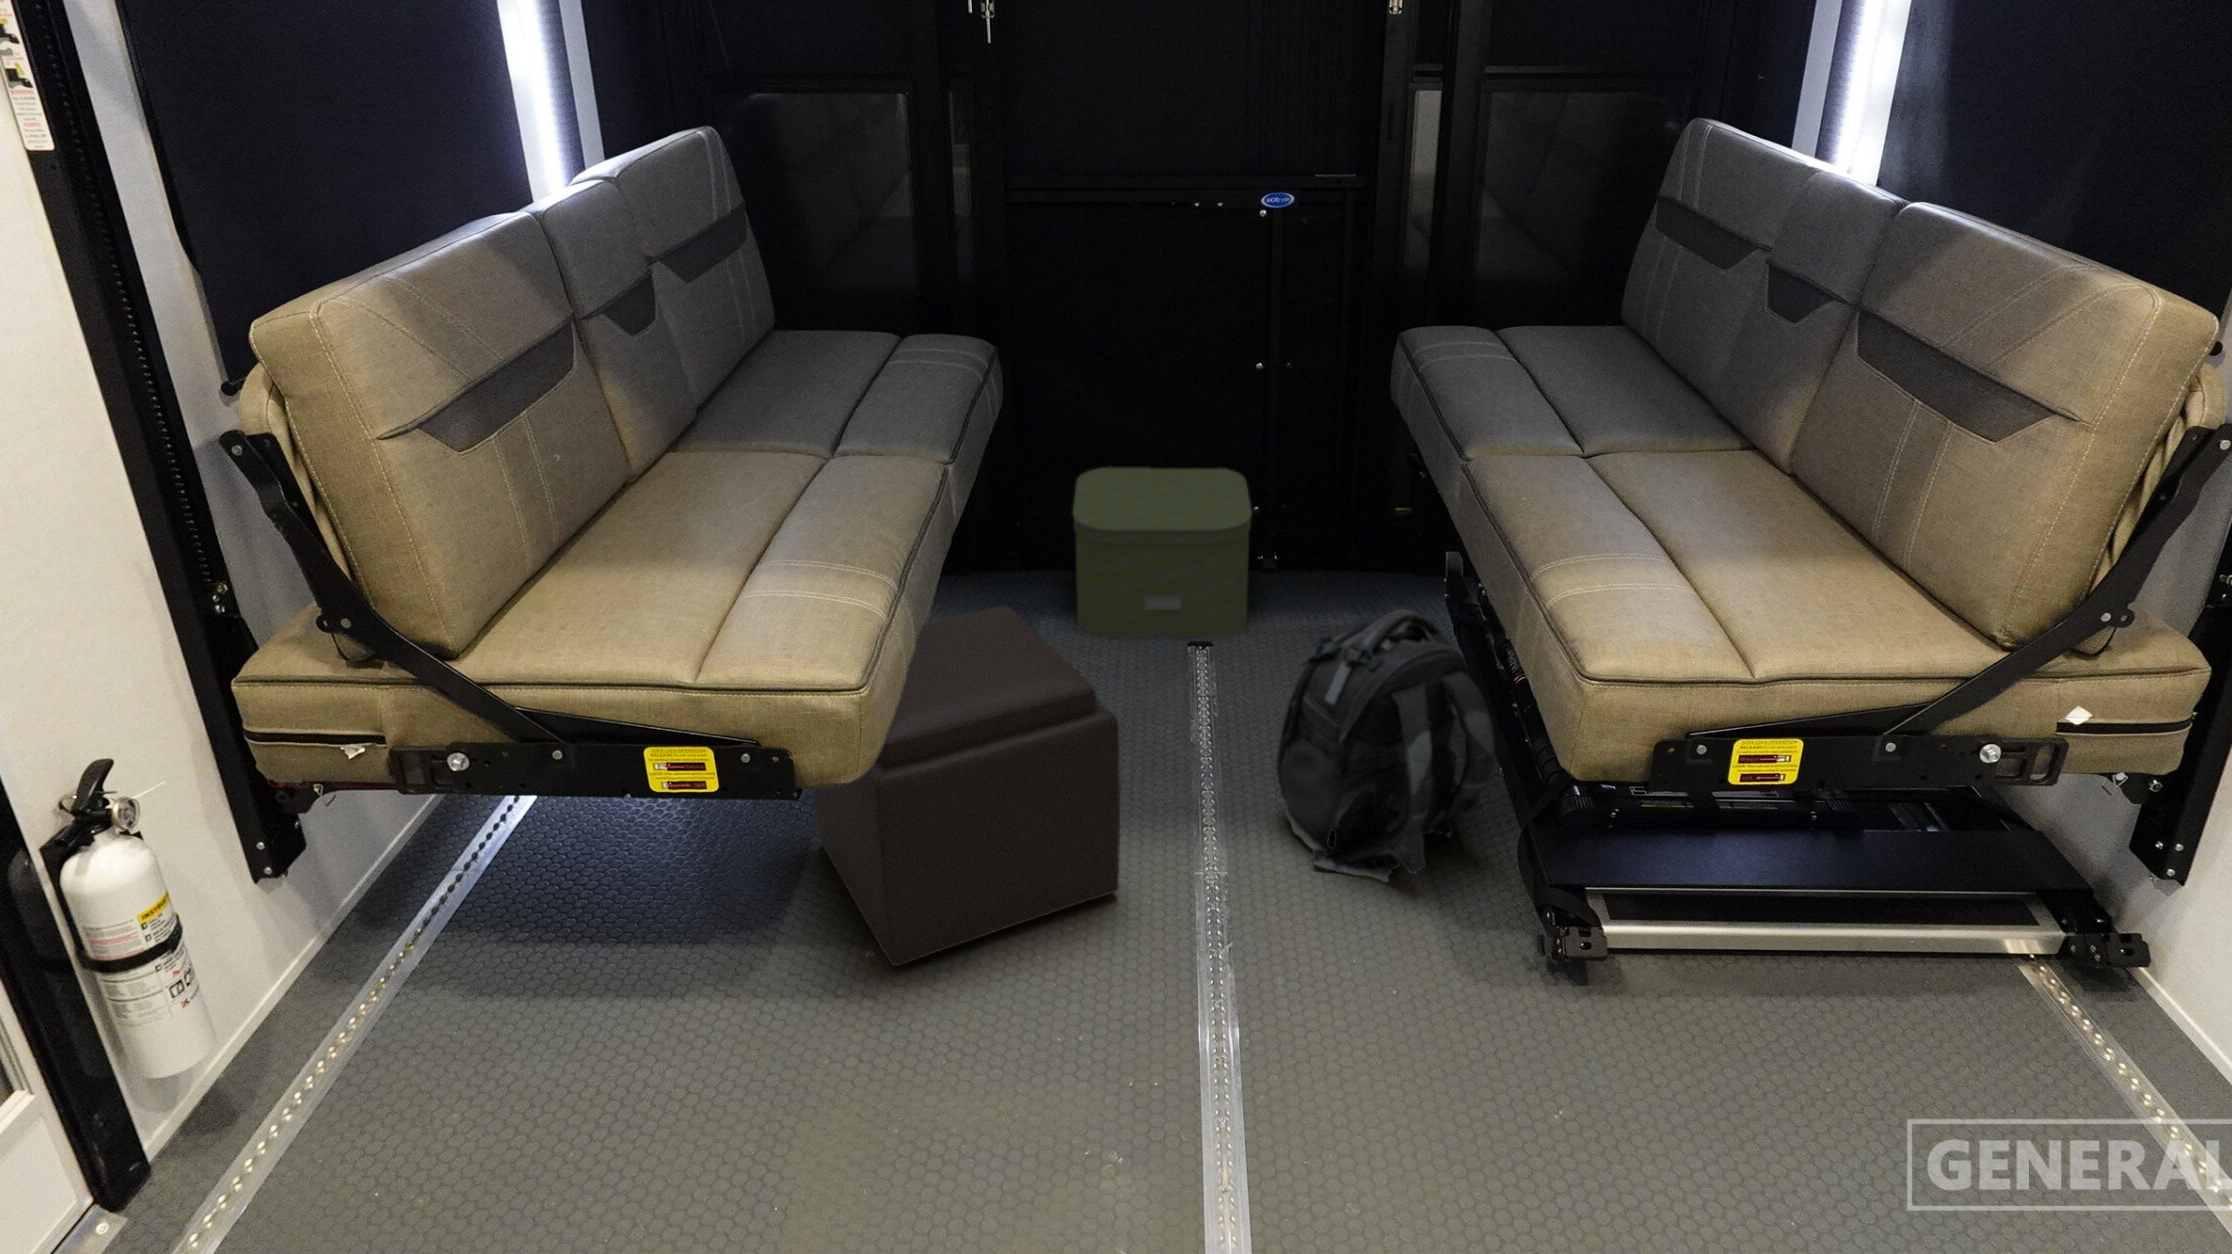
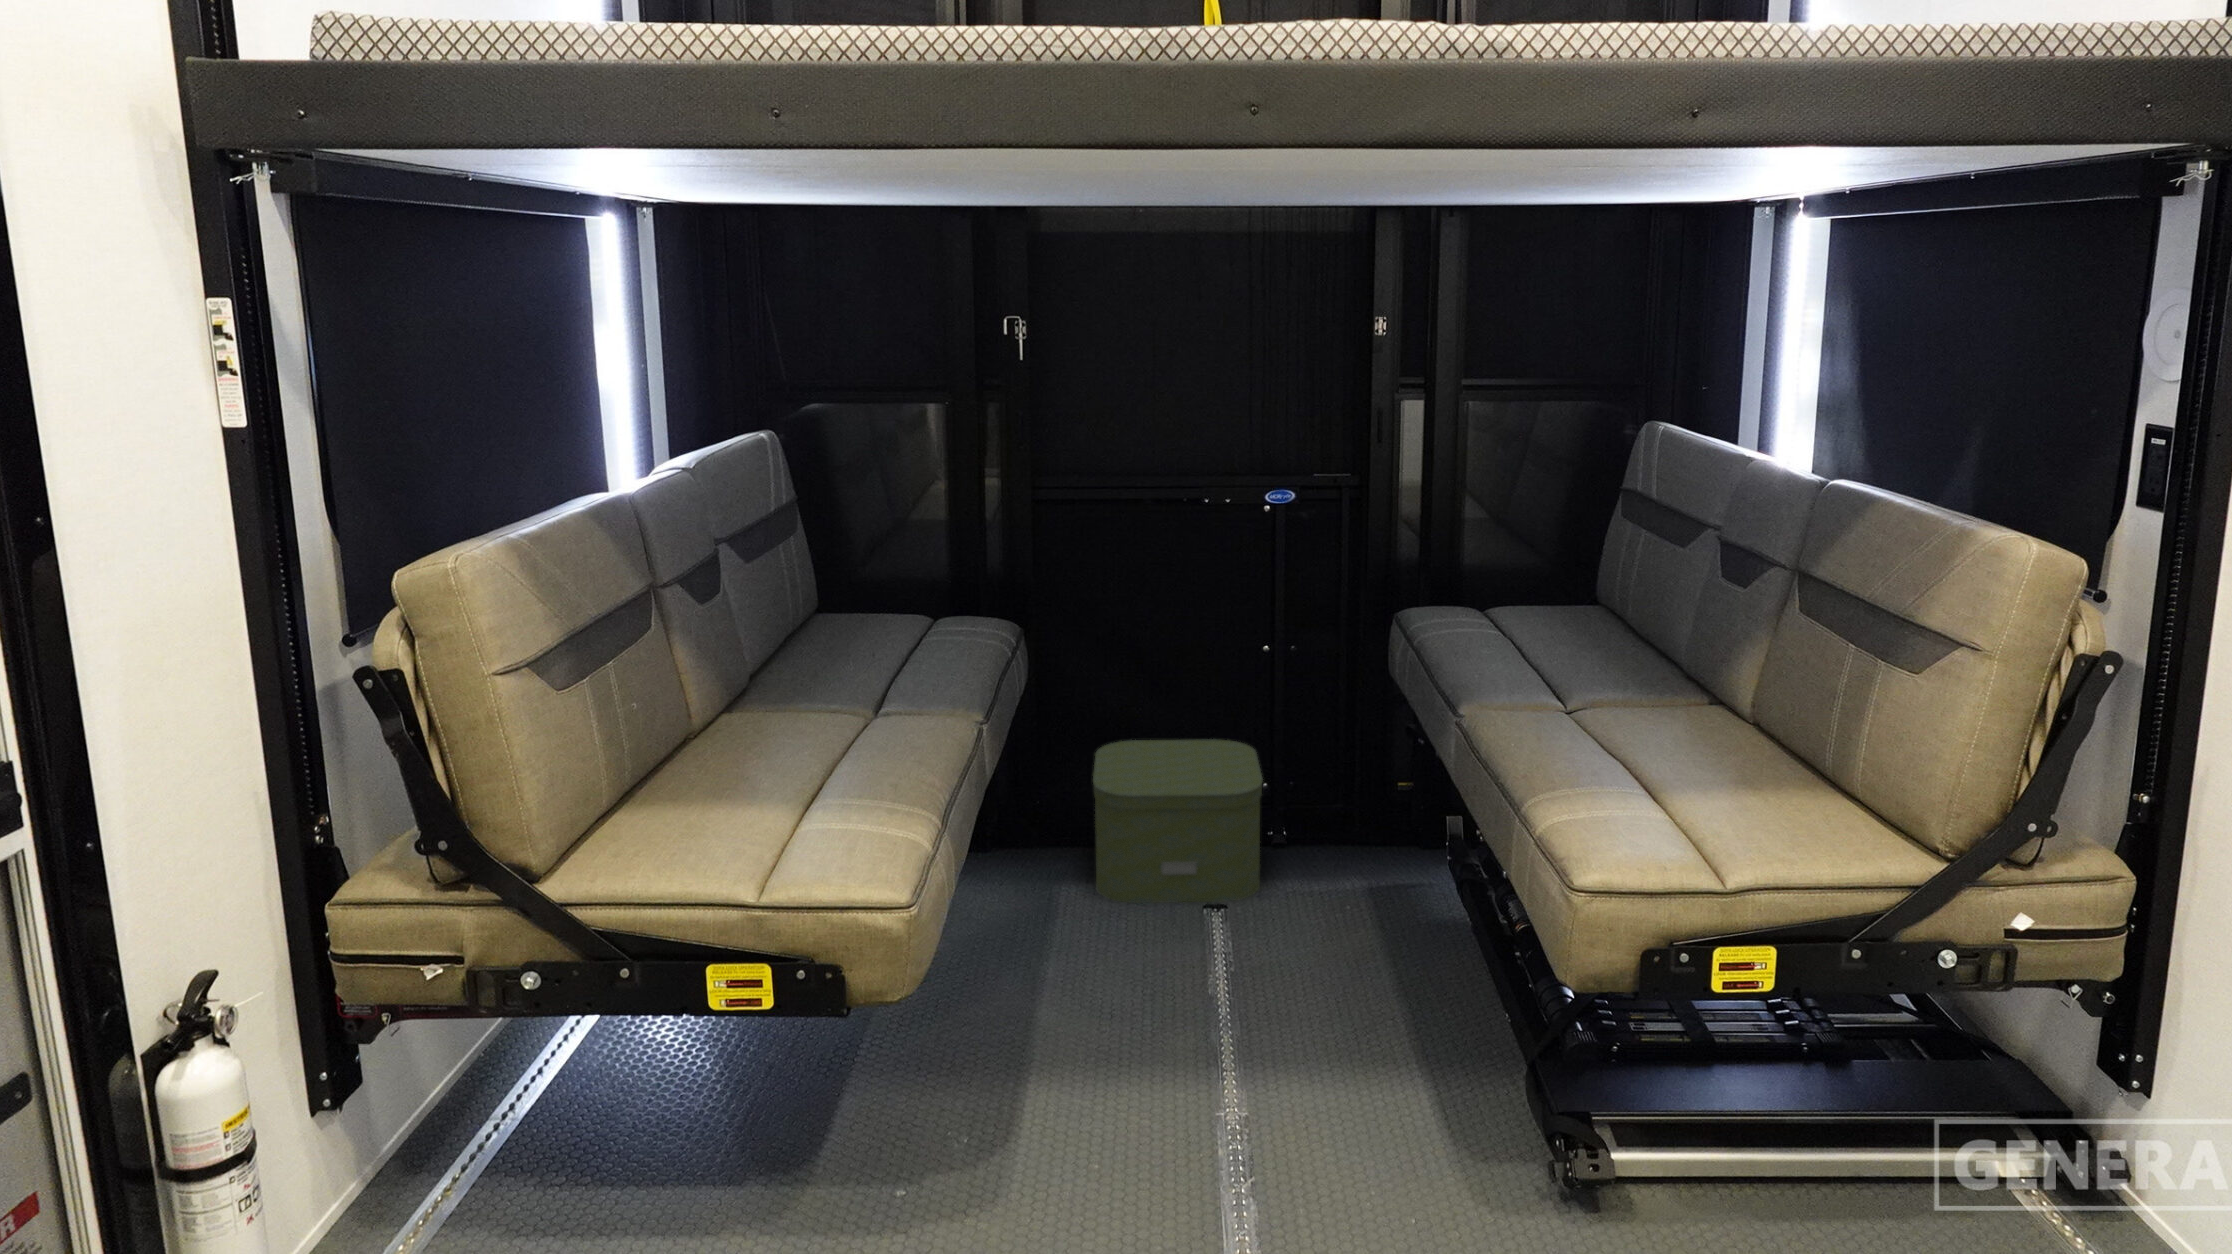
ottoman: present [812,606,1120,966] -> none [841,853,1144,1203]
backpack: present [1276,609,1495,882] -> none [1292,849,1500,1122]

